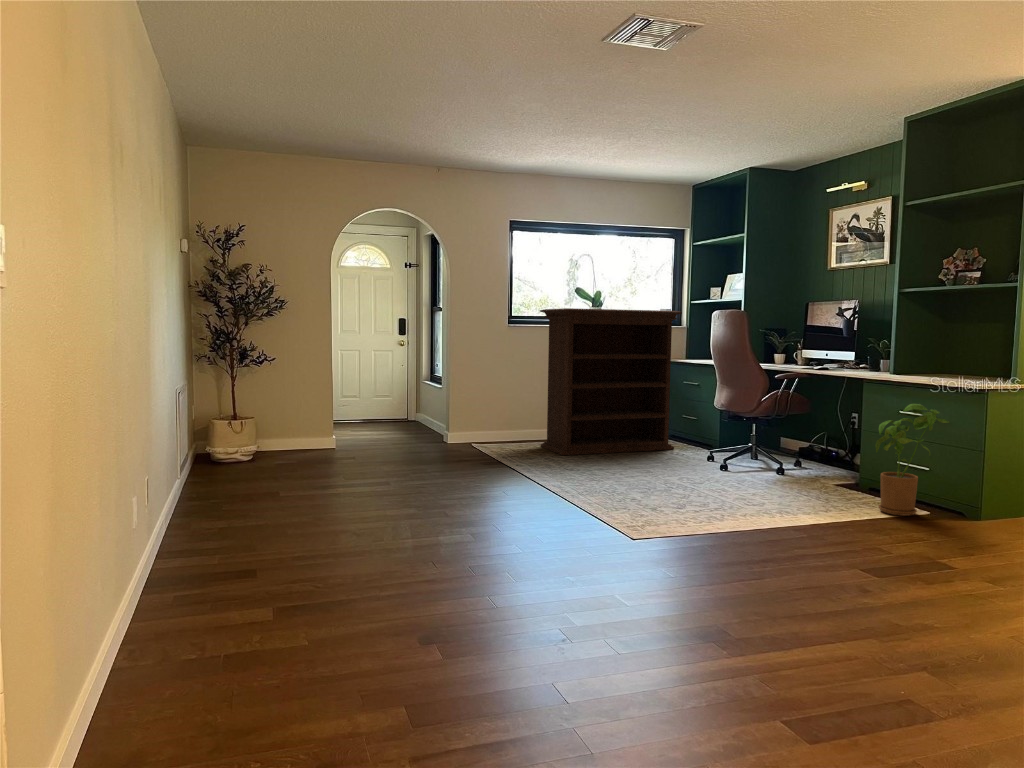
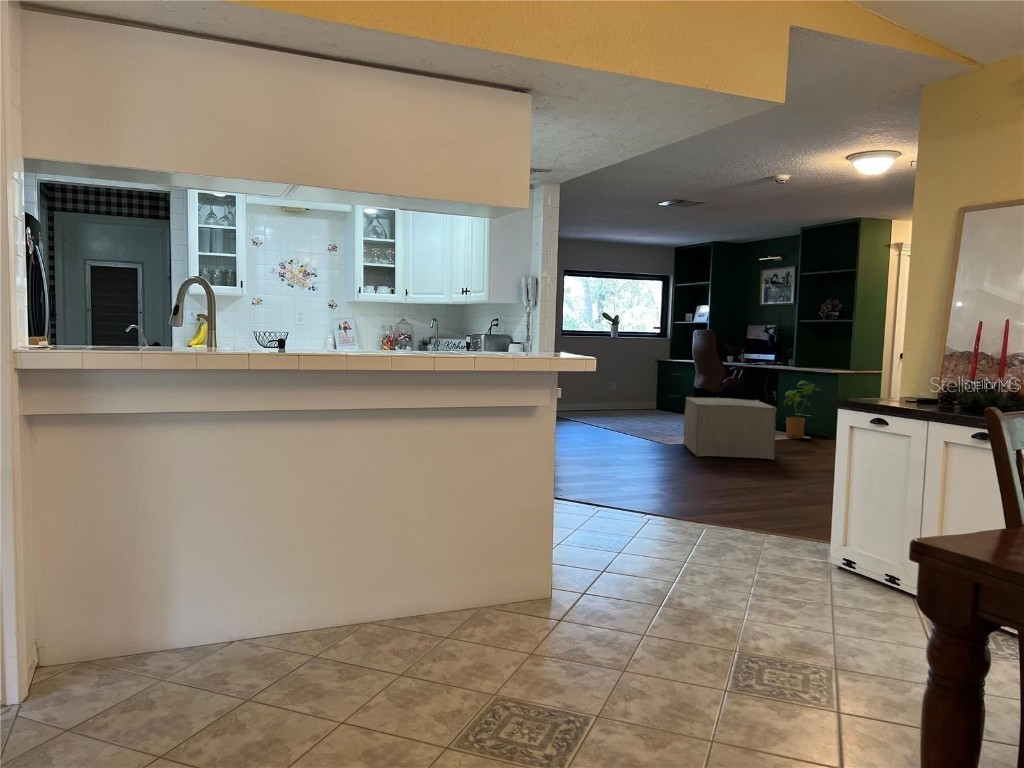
bookshelf: present [540,308,682,455] -> none [586,327,673,416]
ottoman: none [664,443,865,605] -> present [683,397,777,460]

